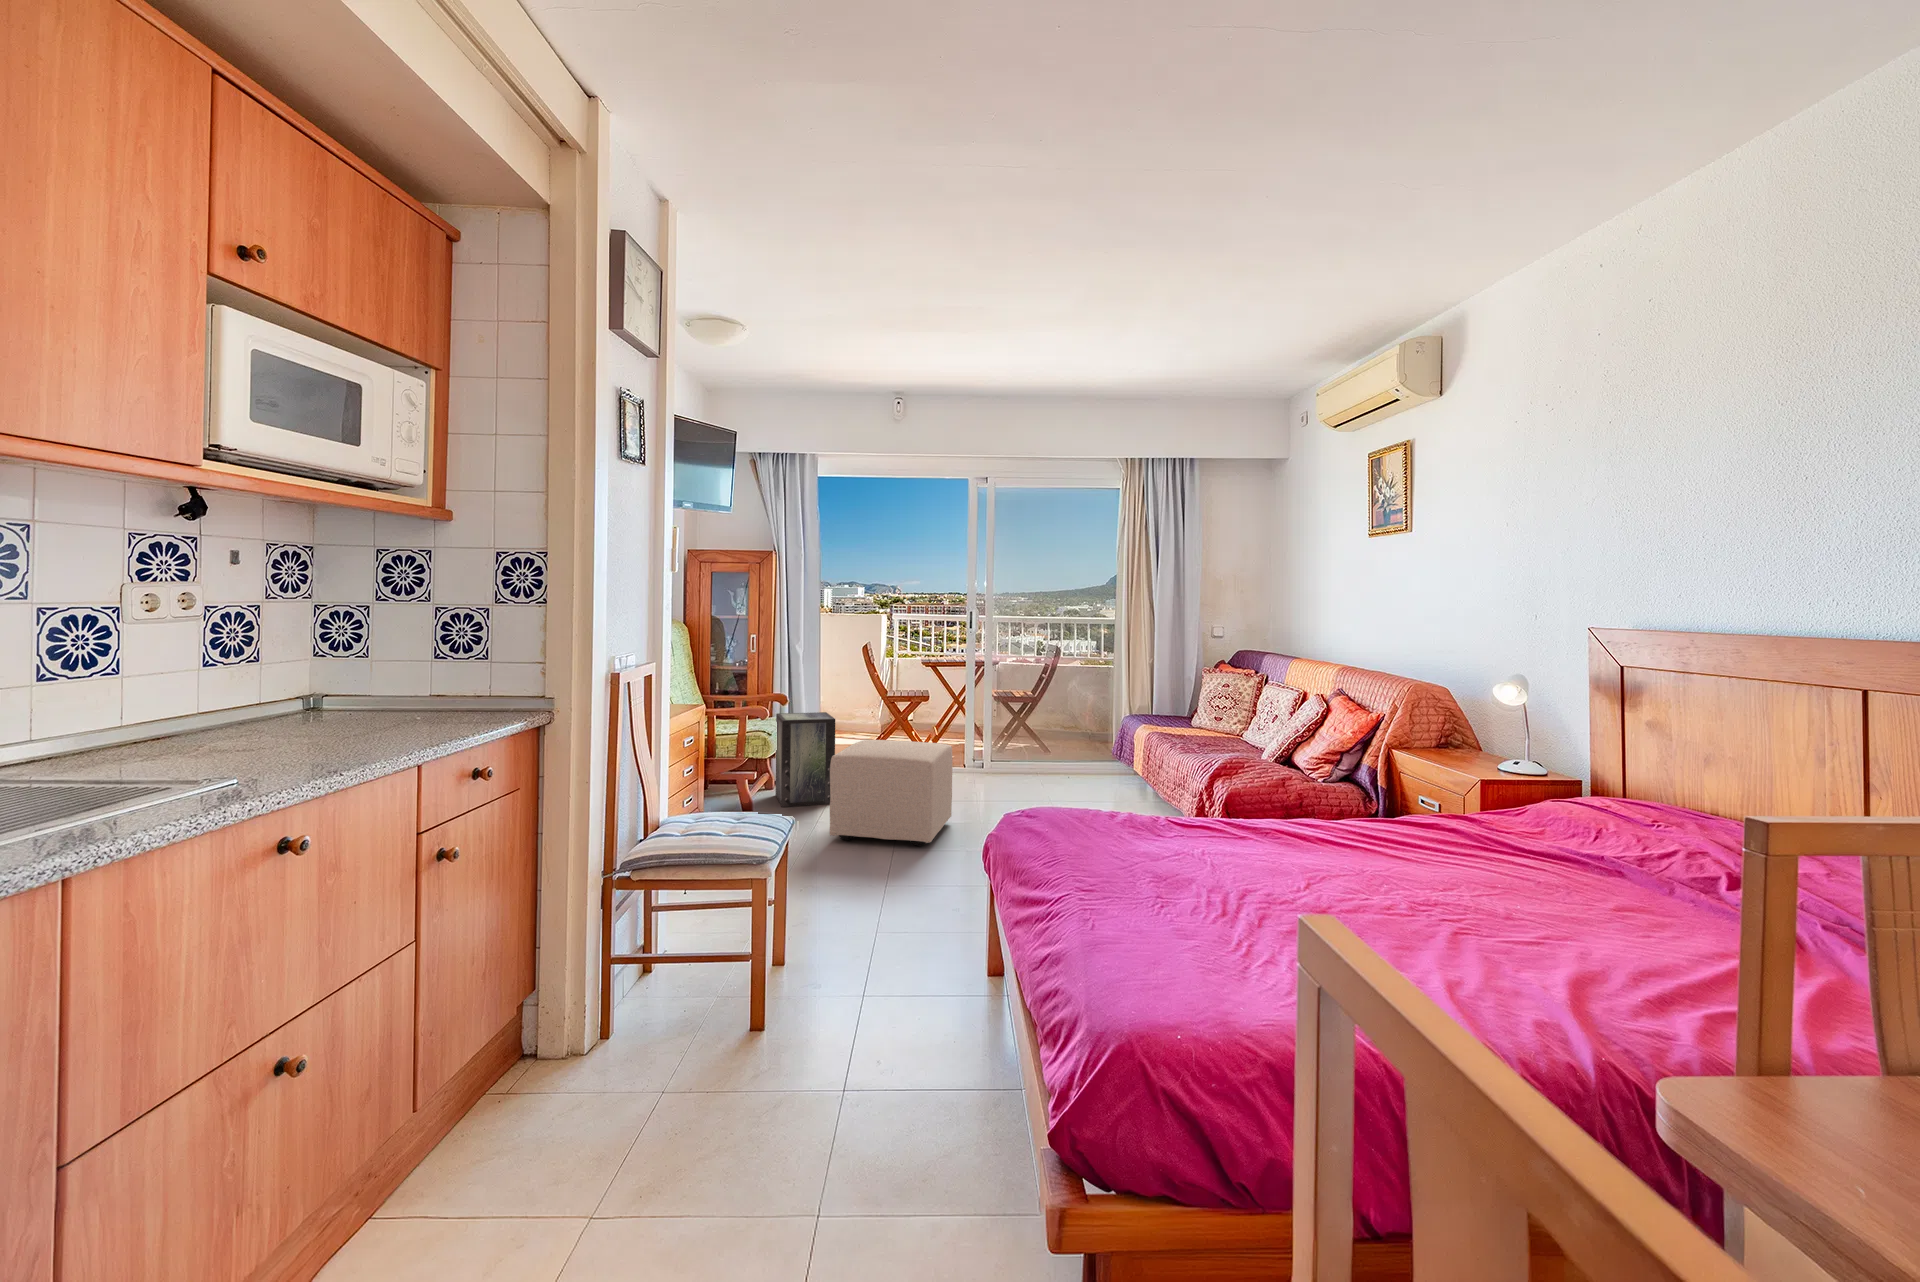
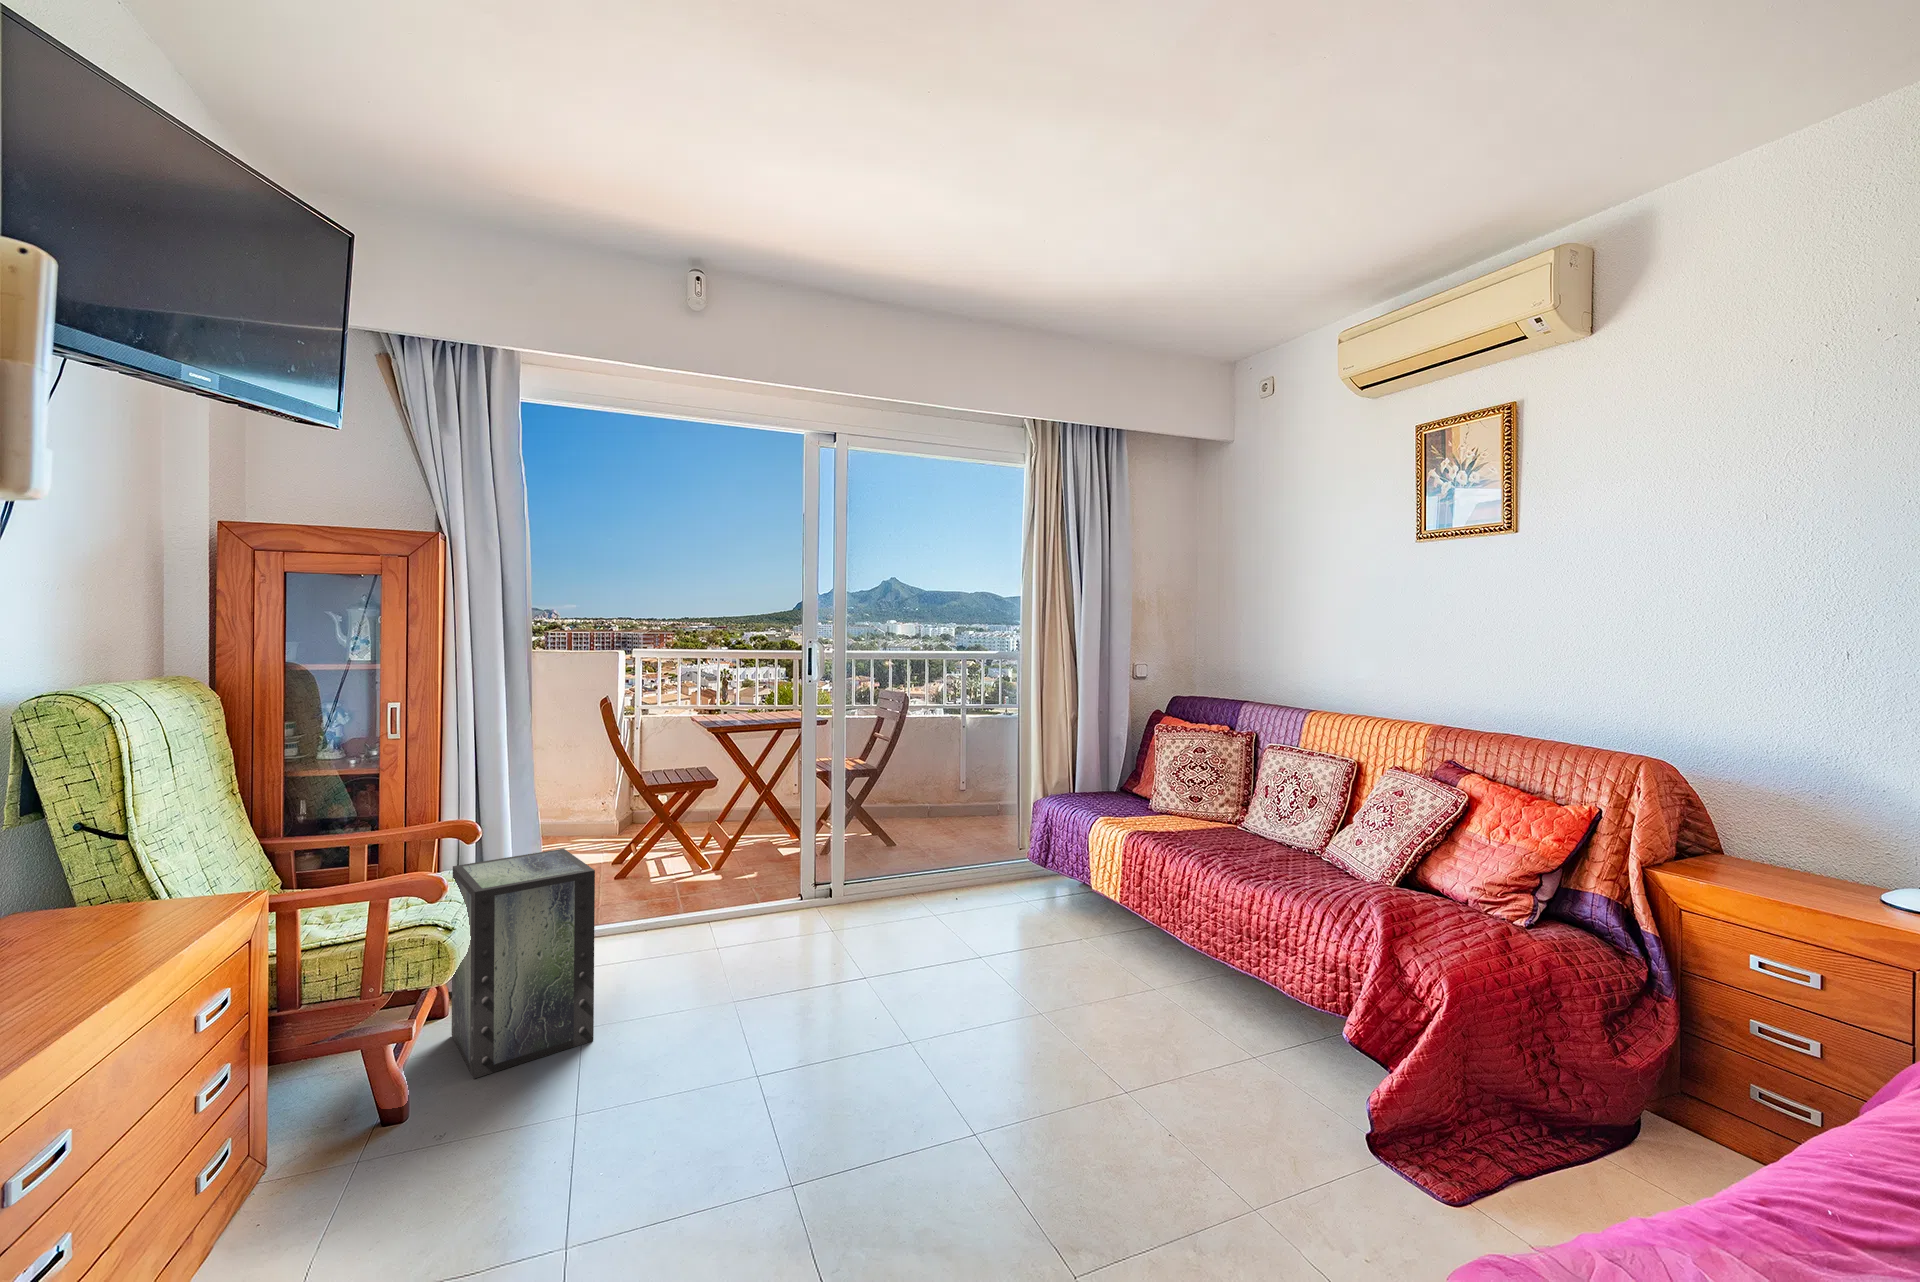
ottoman: present [830,740,953,846] -> none [628,910,876,1193]

